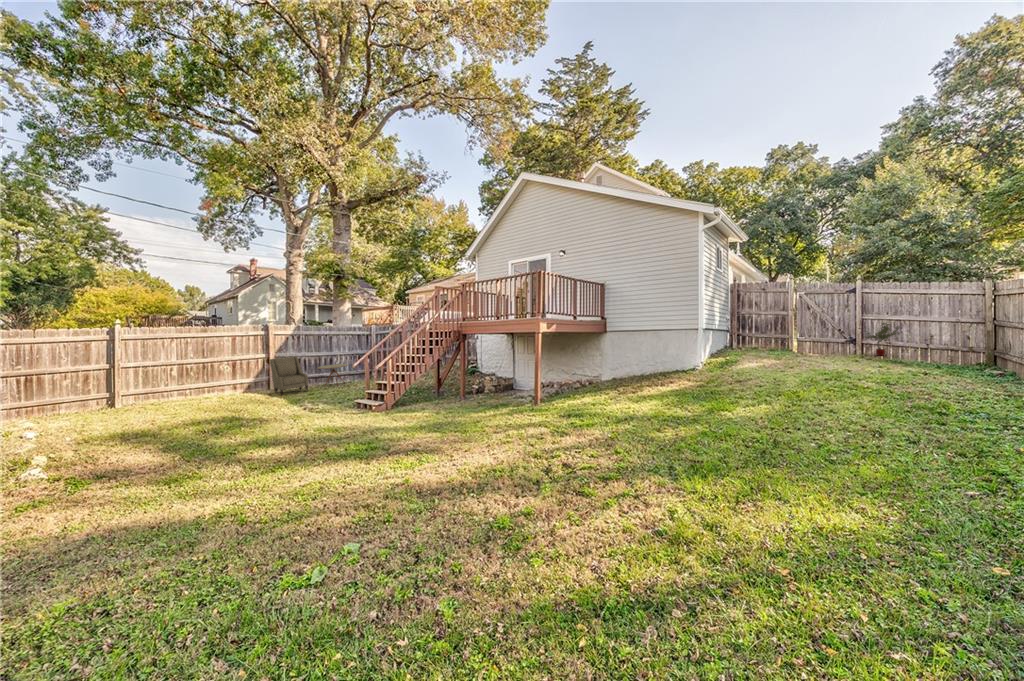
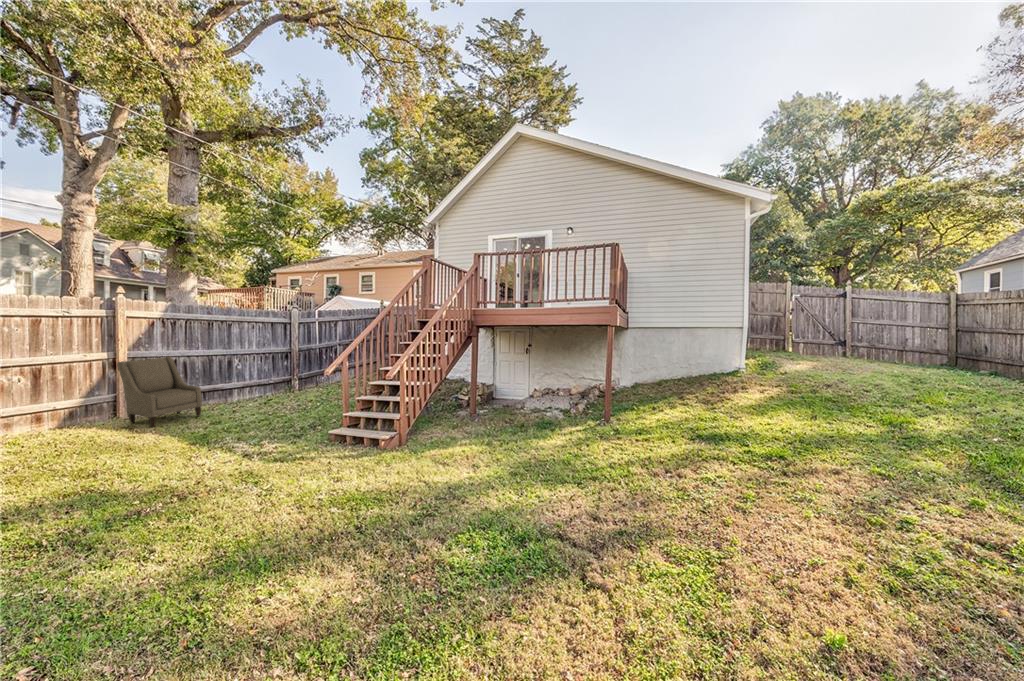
potted tree: present [864,322,900,356] -> none [855,324,889,356]
round table: present [318,364,348,386] -> none [210,369,265,407]

